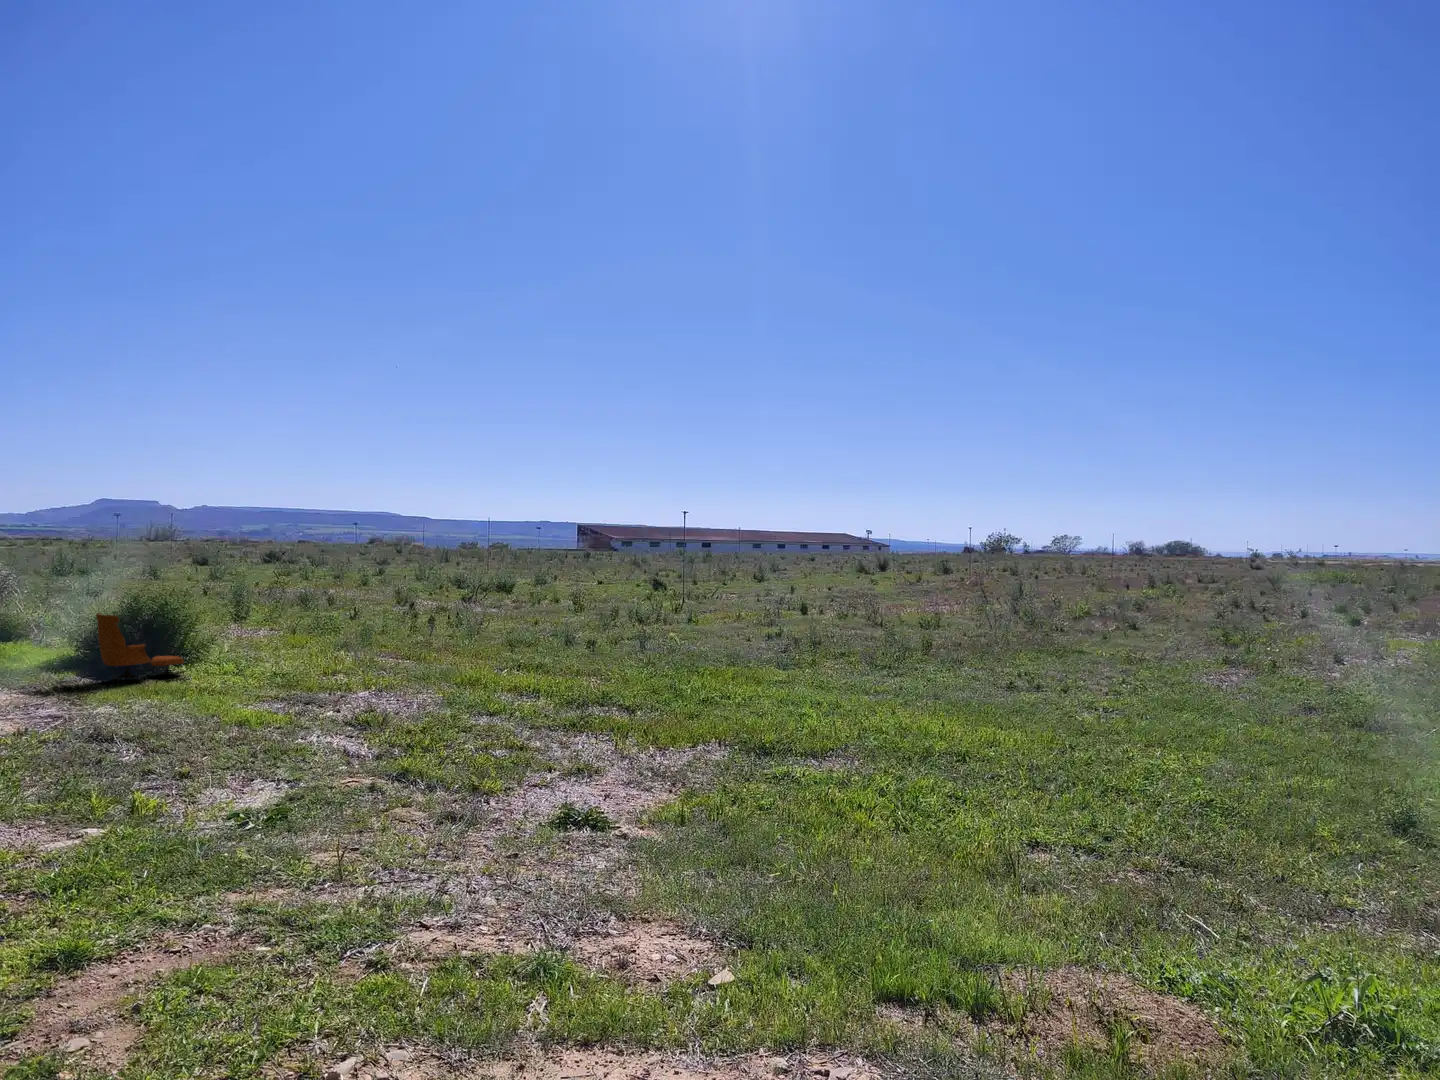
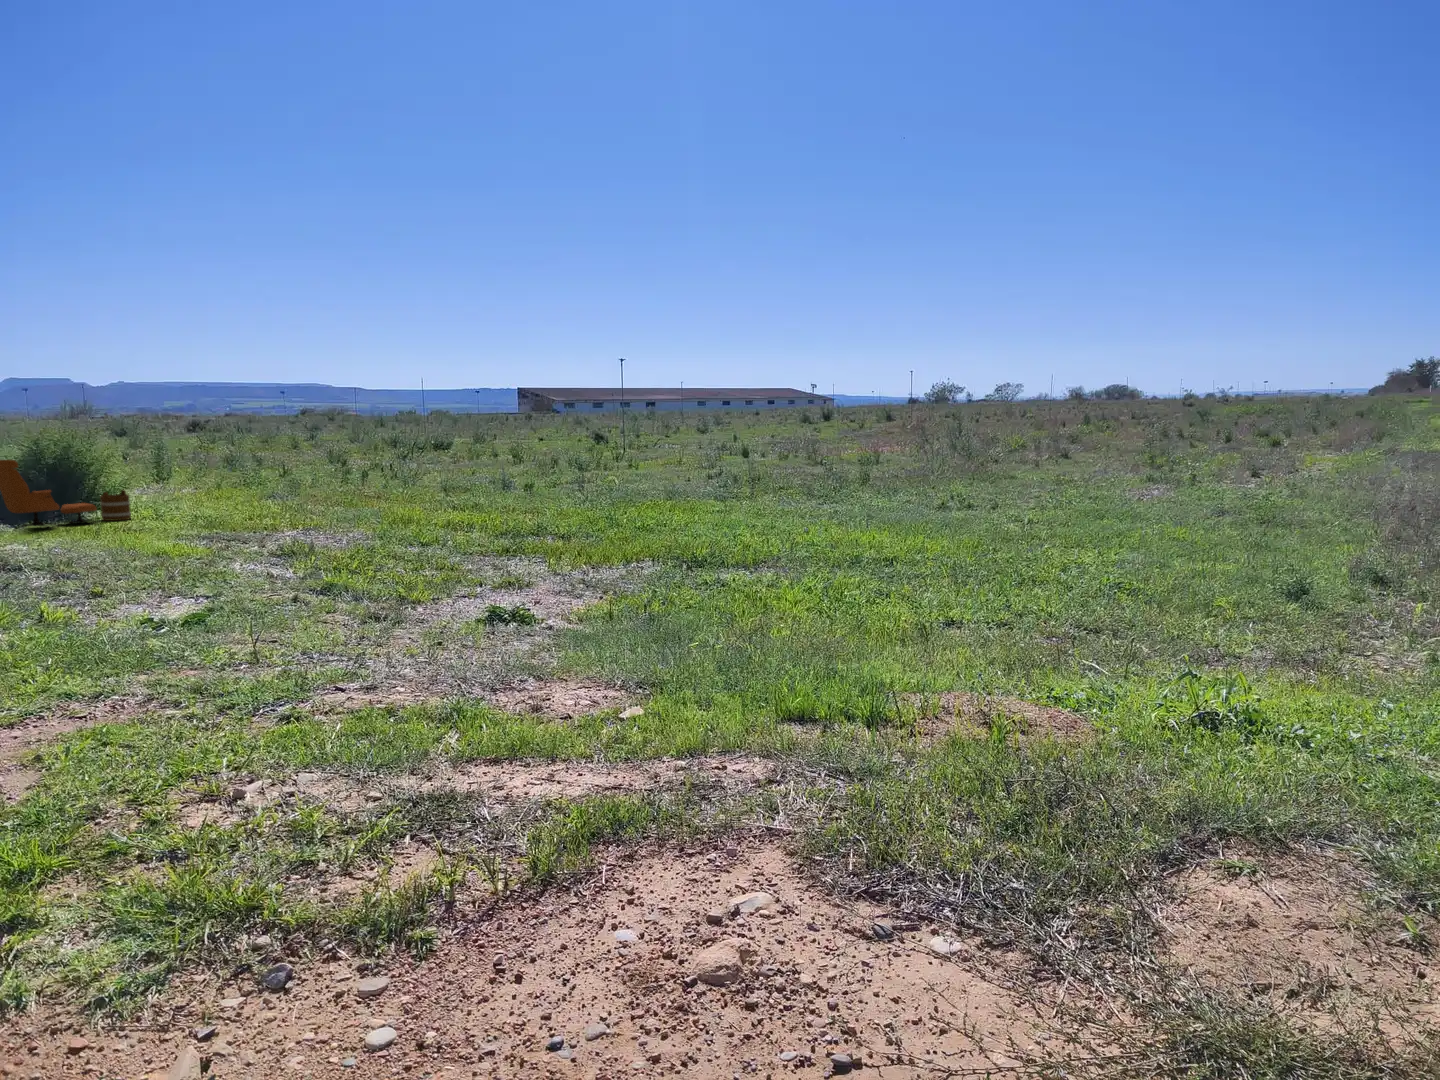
bucket: none [187,643,215,673] -> present [100,490,131,521]

